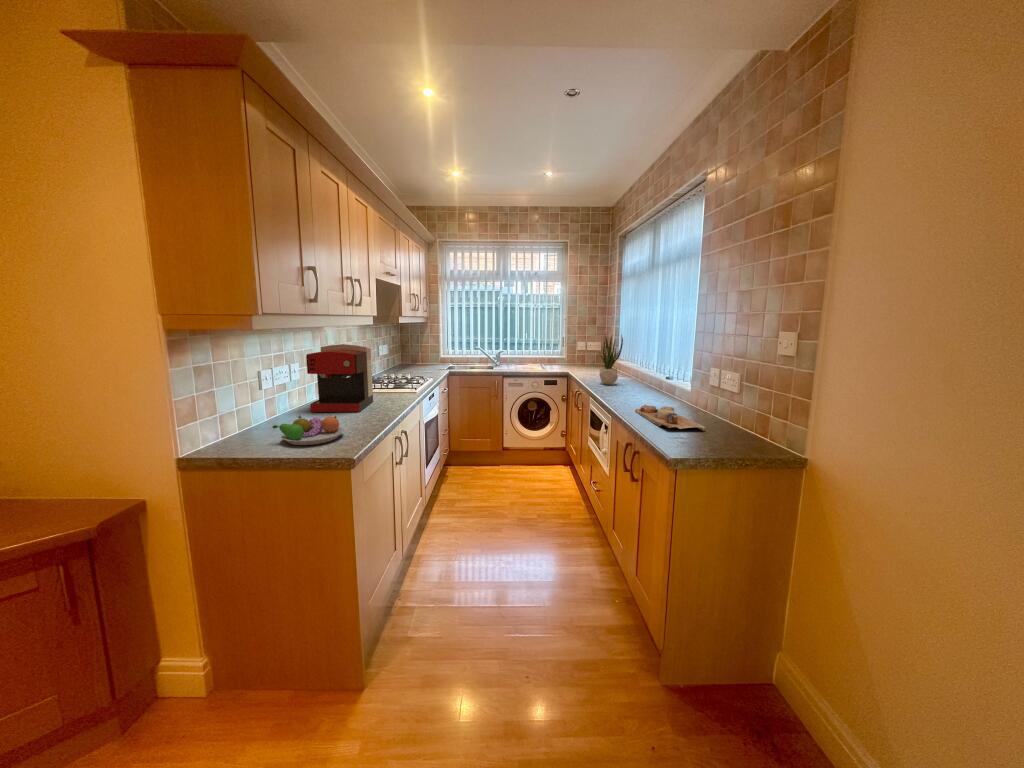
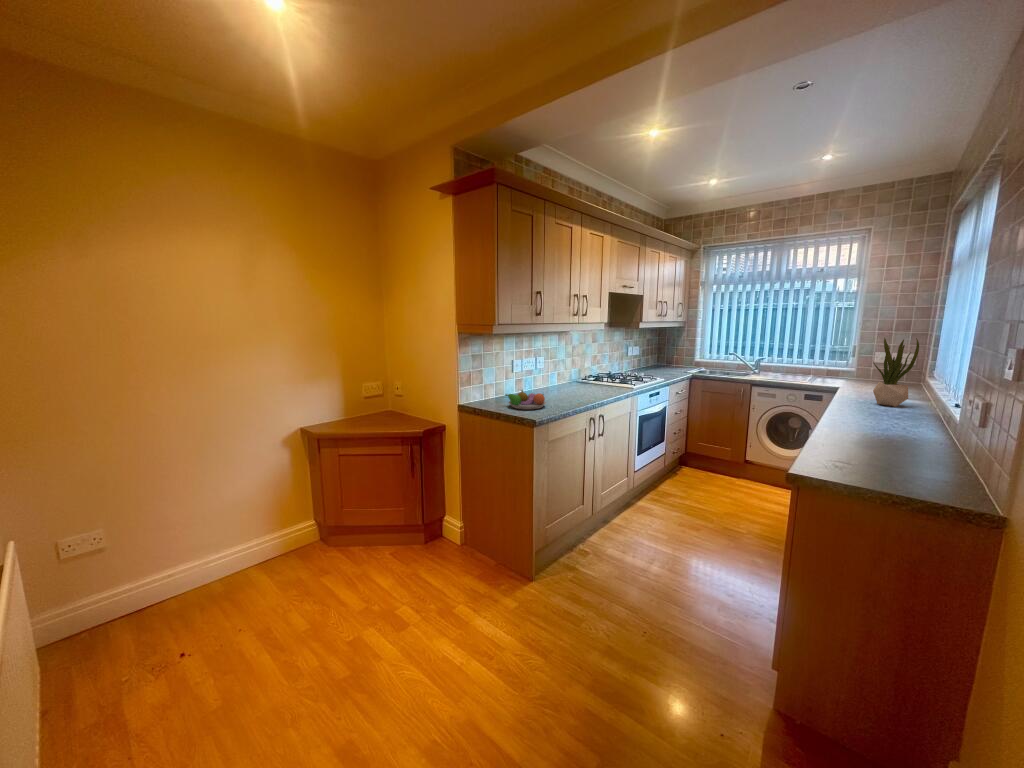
coffee maker: present [306,344,373,412] -> none [542,344,591,396]
cutting board: present [635,405,706,430] -> none [868,428,953,469]

